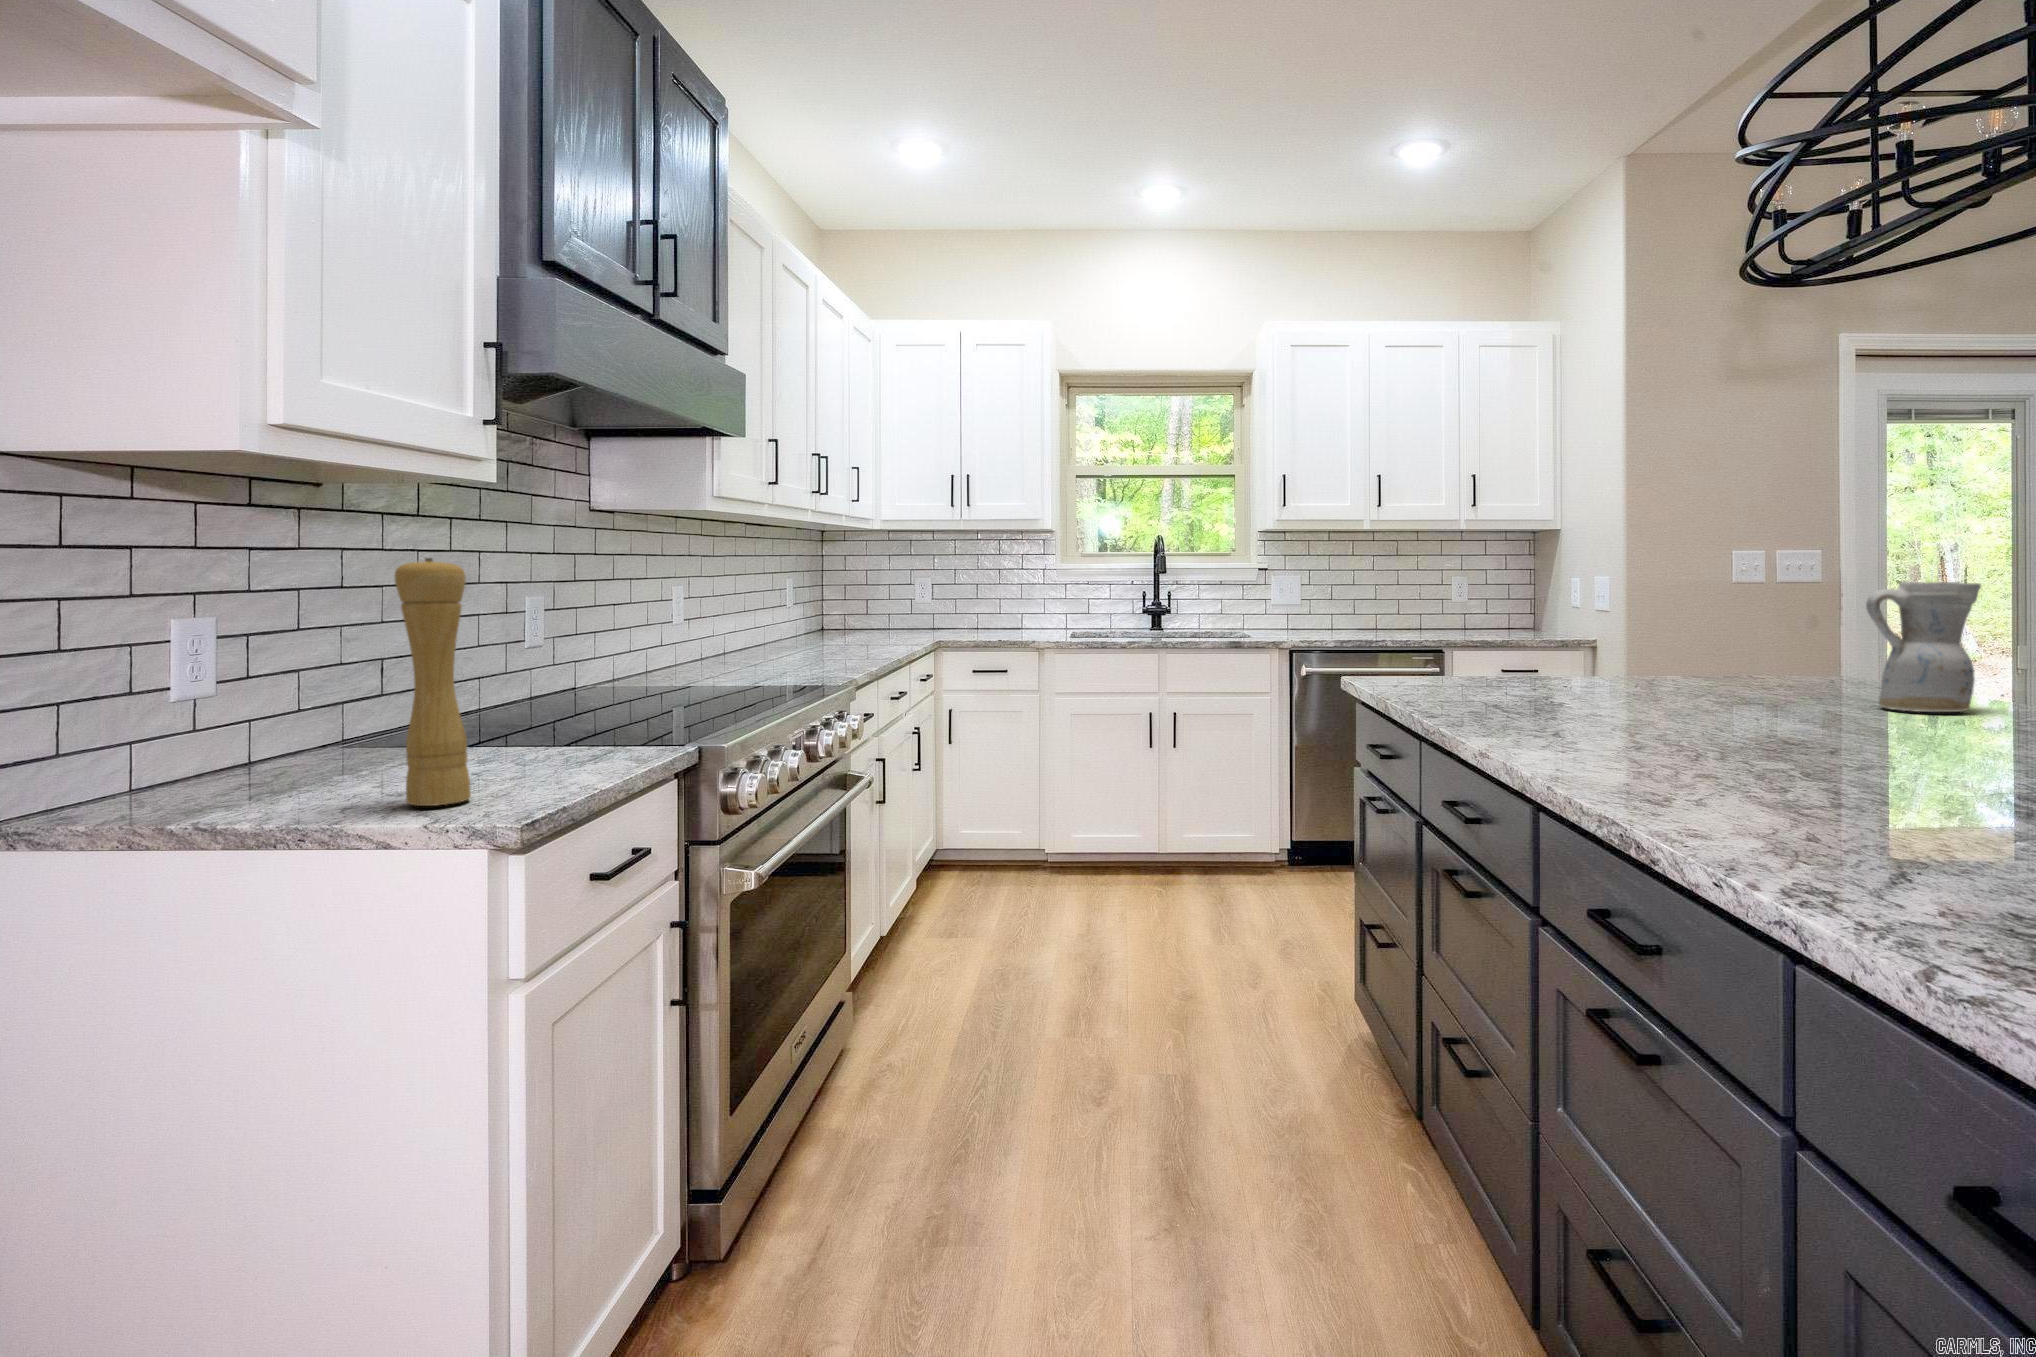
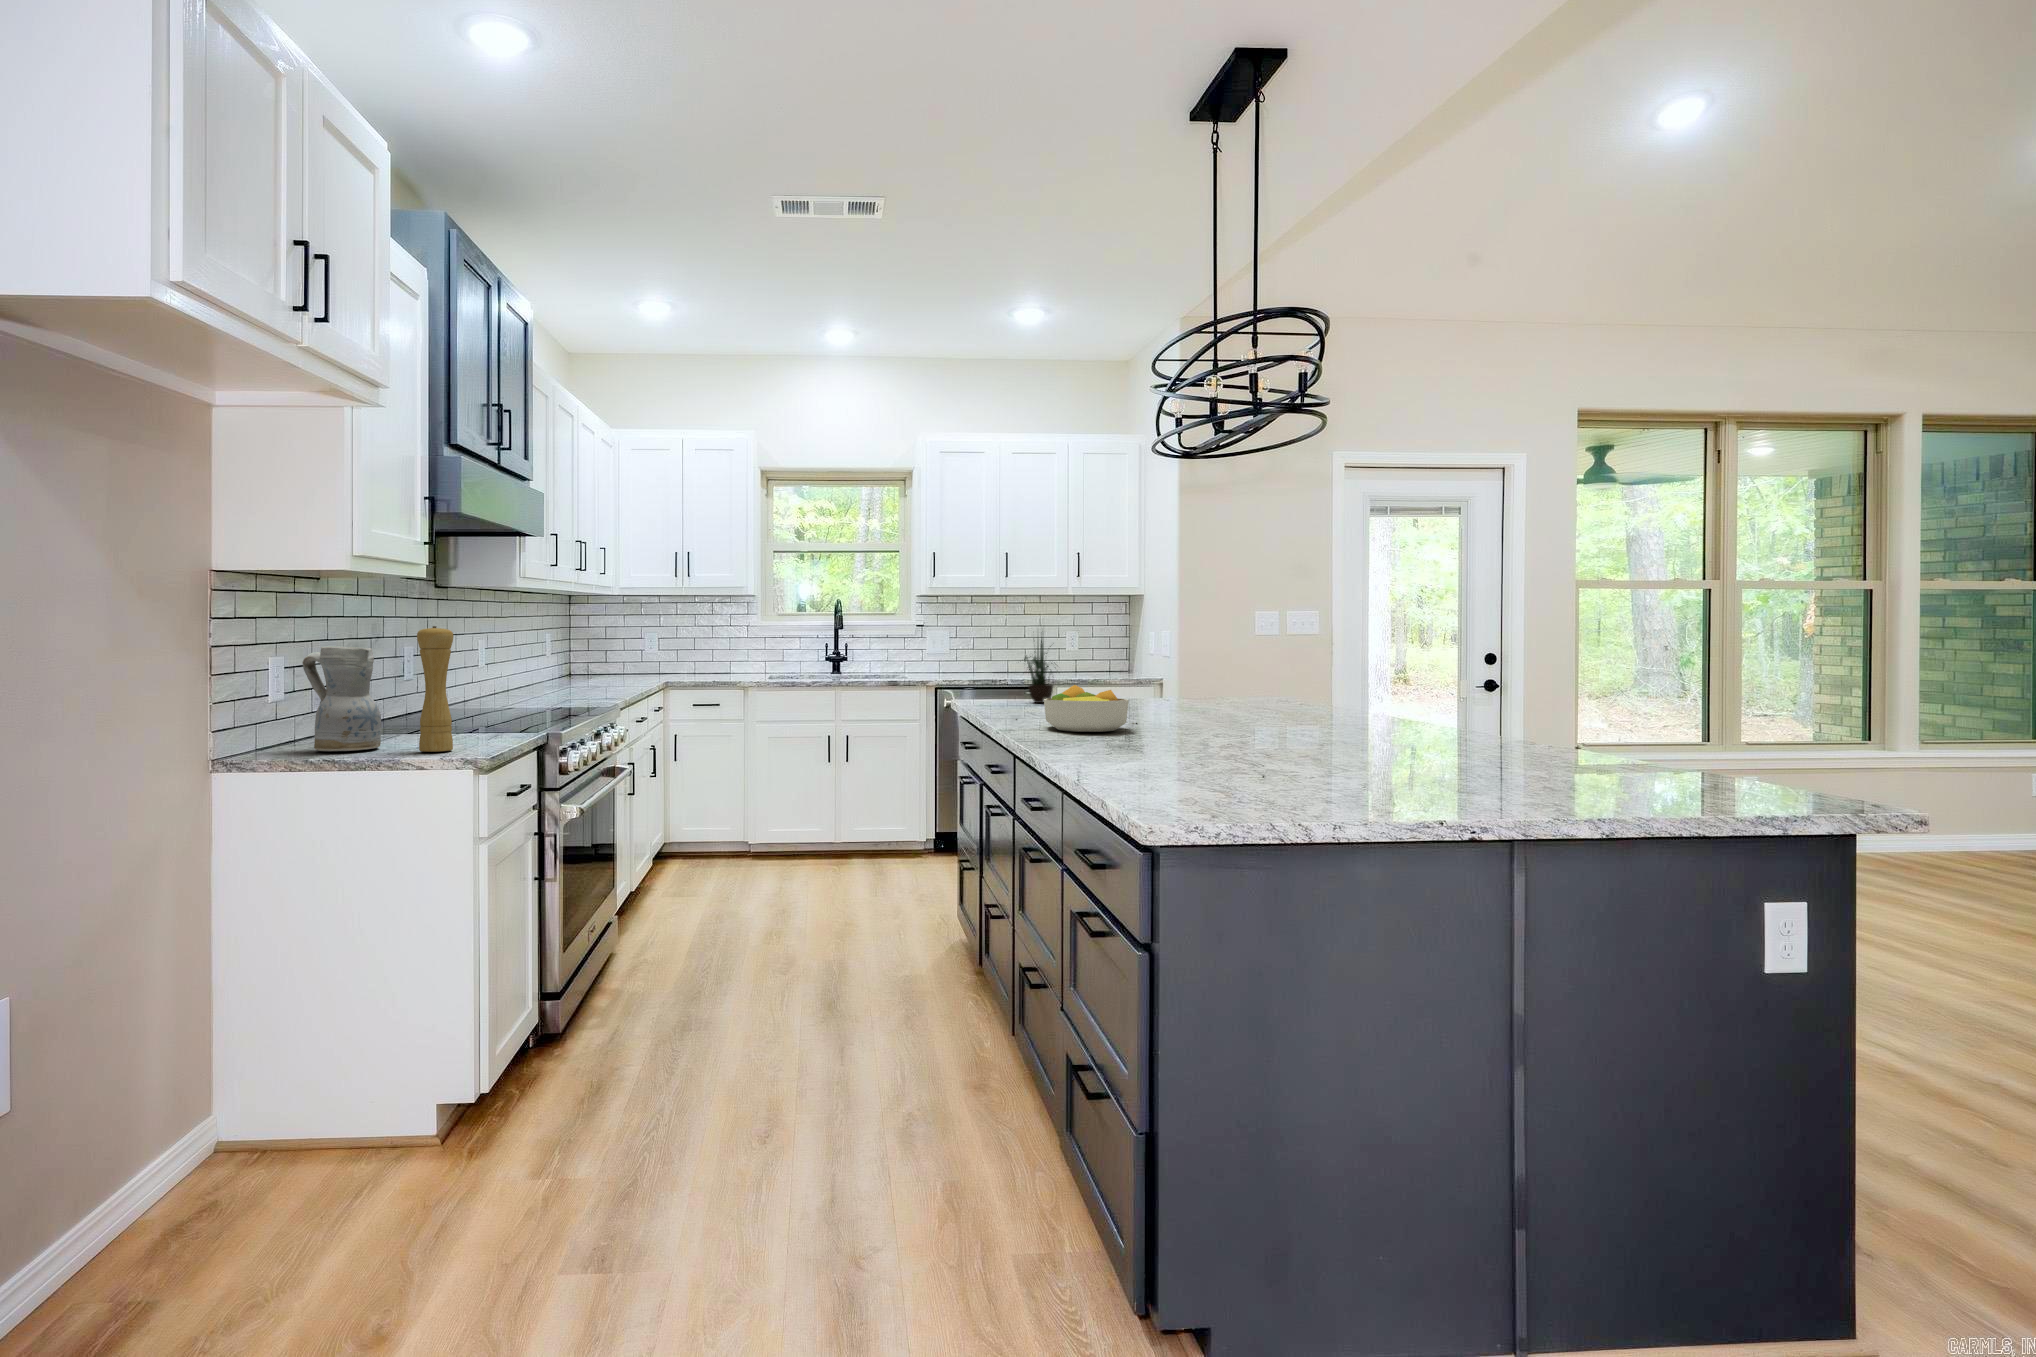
potted plant: none [1469,536,1557,686] -> present [1024,632,1053,703]
ceramic pitcher: present [1866,582,1981,712] -> present [303,646,382,751]
fruit bowl: none [1607,664,1849,772] -> present [1044,685,1129,732]

